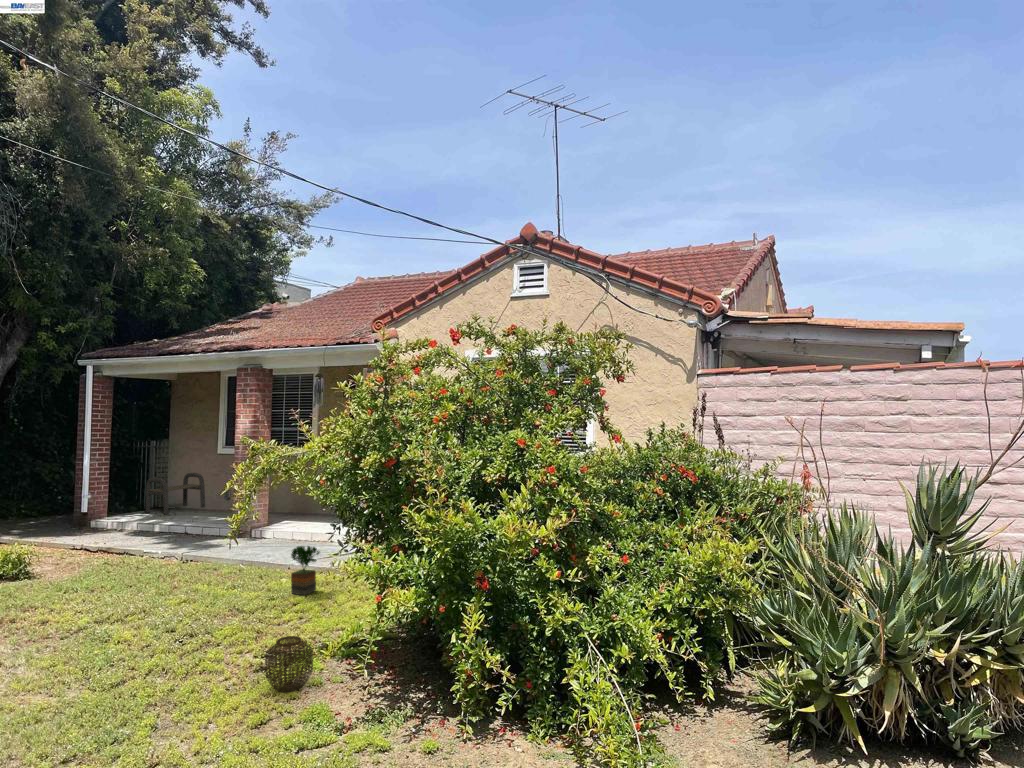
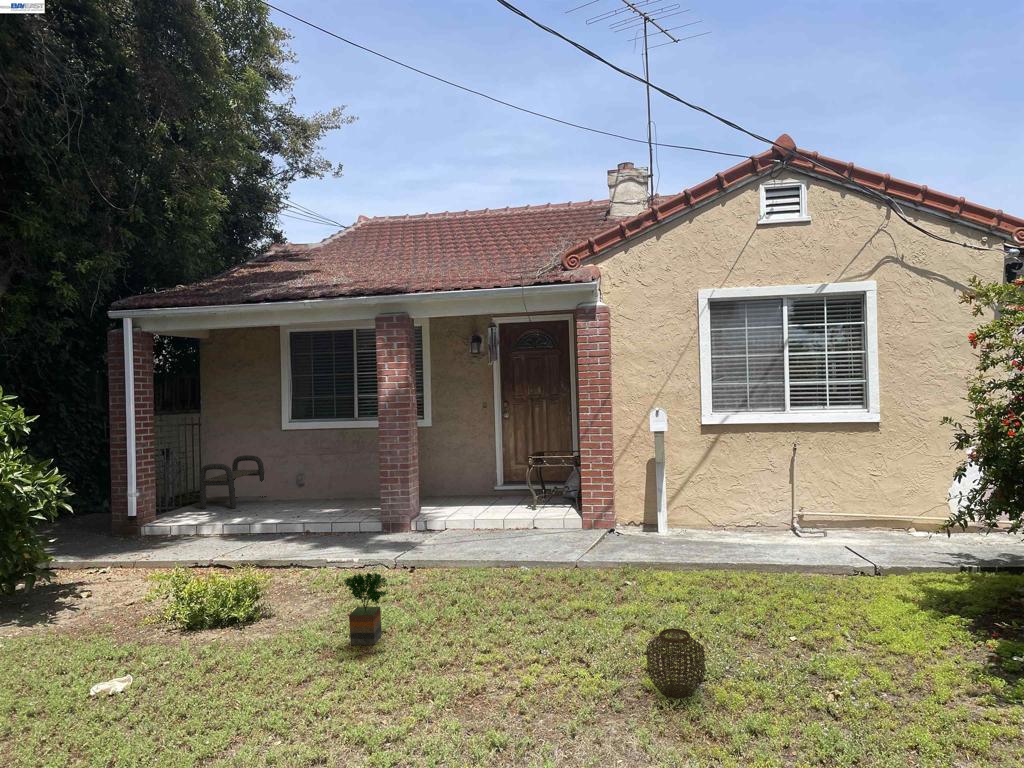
potted tree: present [291,546,320,595] -> present [344,573,387,645]
woven basket: present [265,636,313,692] -> present [646,629,705,698]

